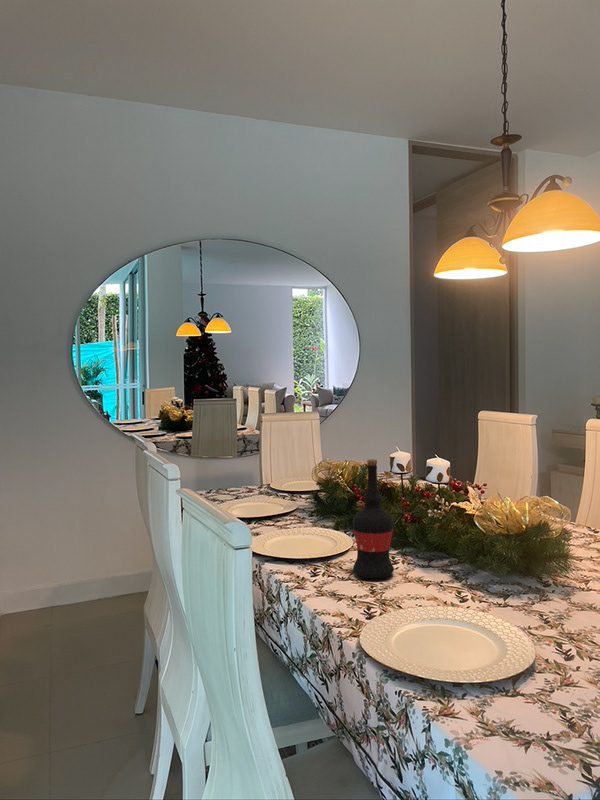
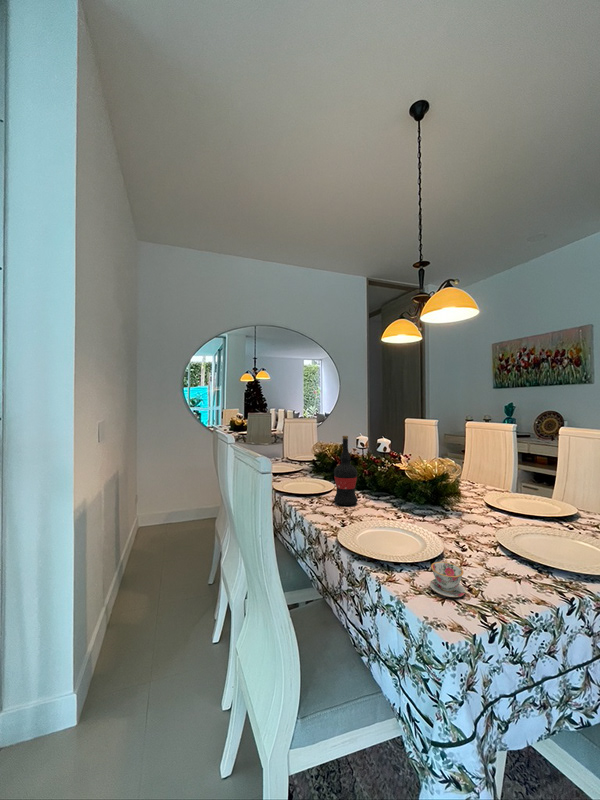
teacup: none [508,678,563,739] -> present [430,559,465,597]

